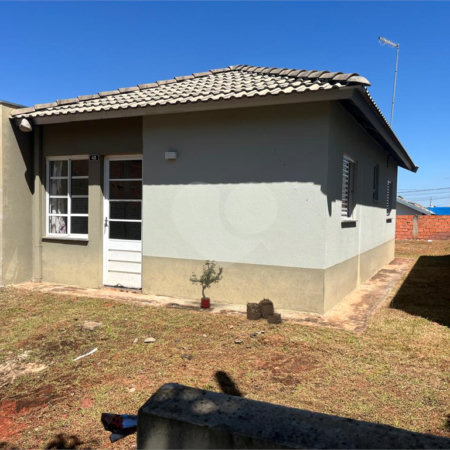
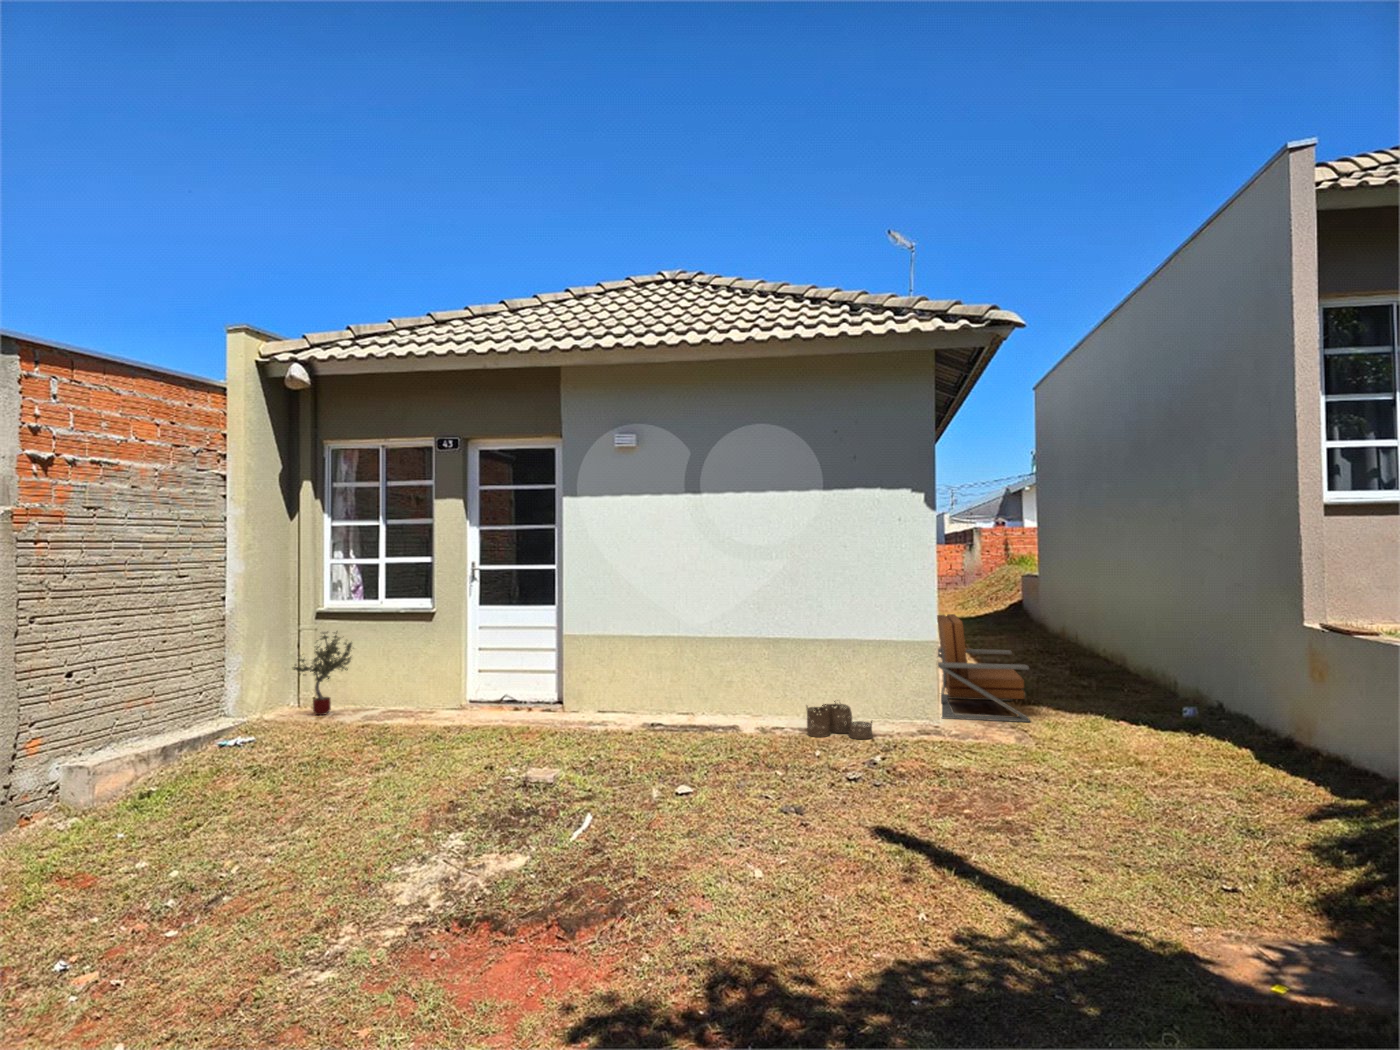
lounge chair: none [334,256,395,324] -> present [937,614,1030,722]
potted tree: present [190,260,223,308] -> present [293,631,352,715]

